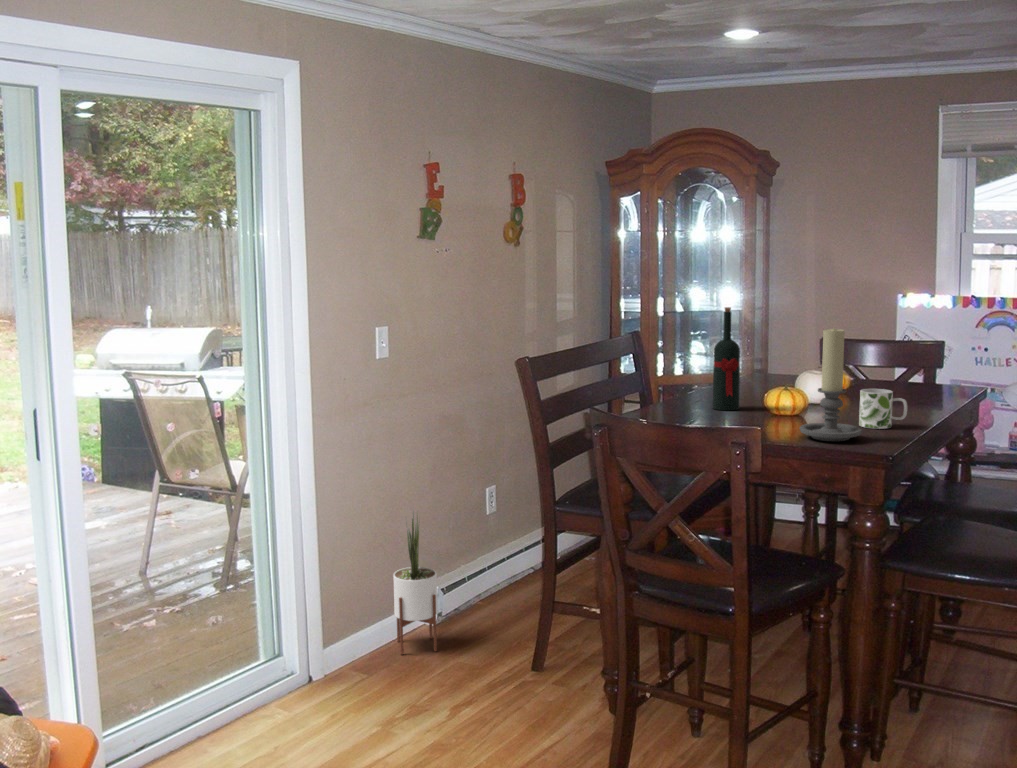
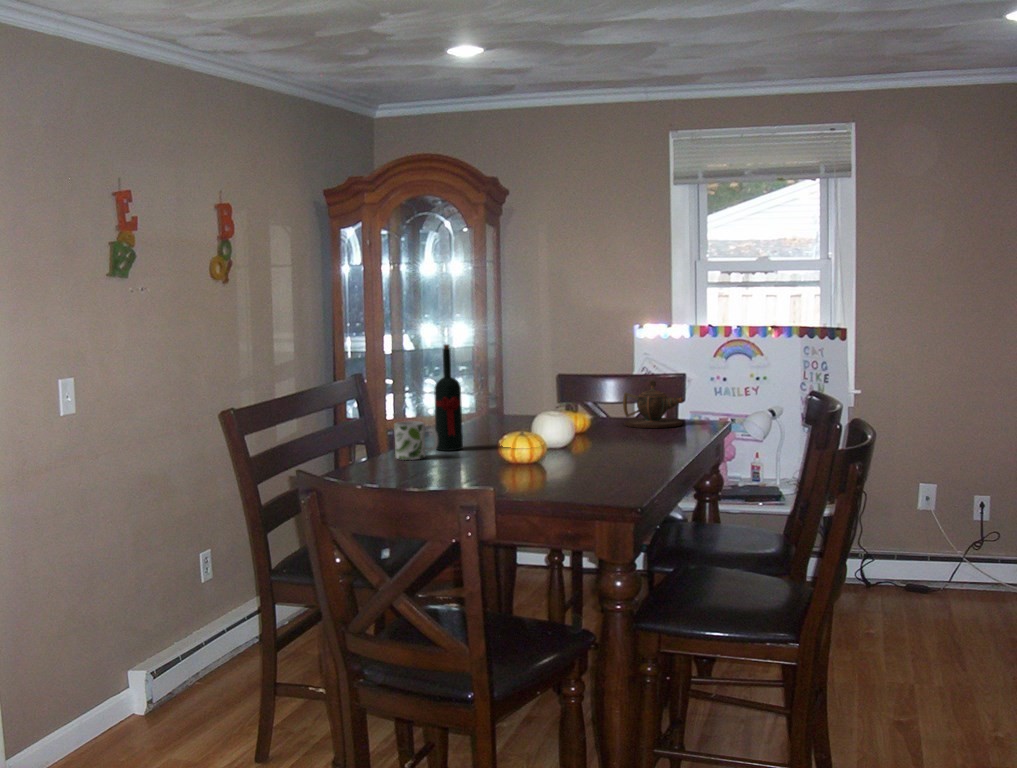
candle holder: present [800,328,862,441] -> none [517,361,576,474]
teapot: none [897,349,961,397] -> present [623,380,683,428]
mug: present [859,389,907,429] -> present [394,421,438,460]
potted plant: present [393,511,438,654] -> none [93,575,147,746]

